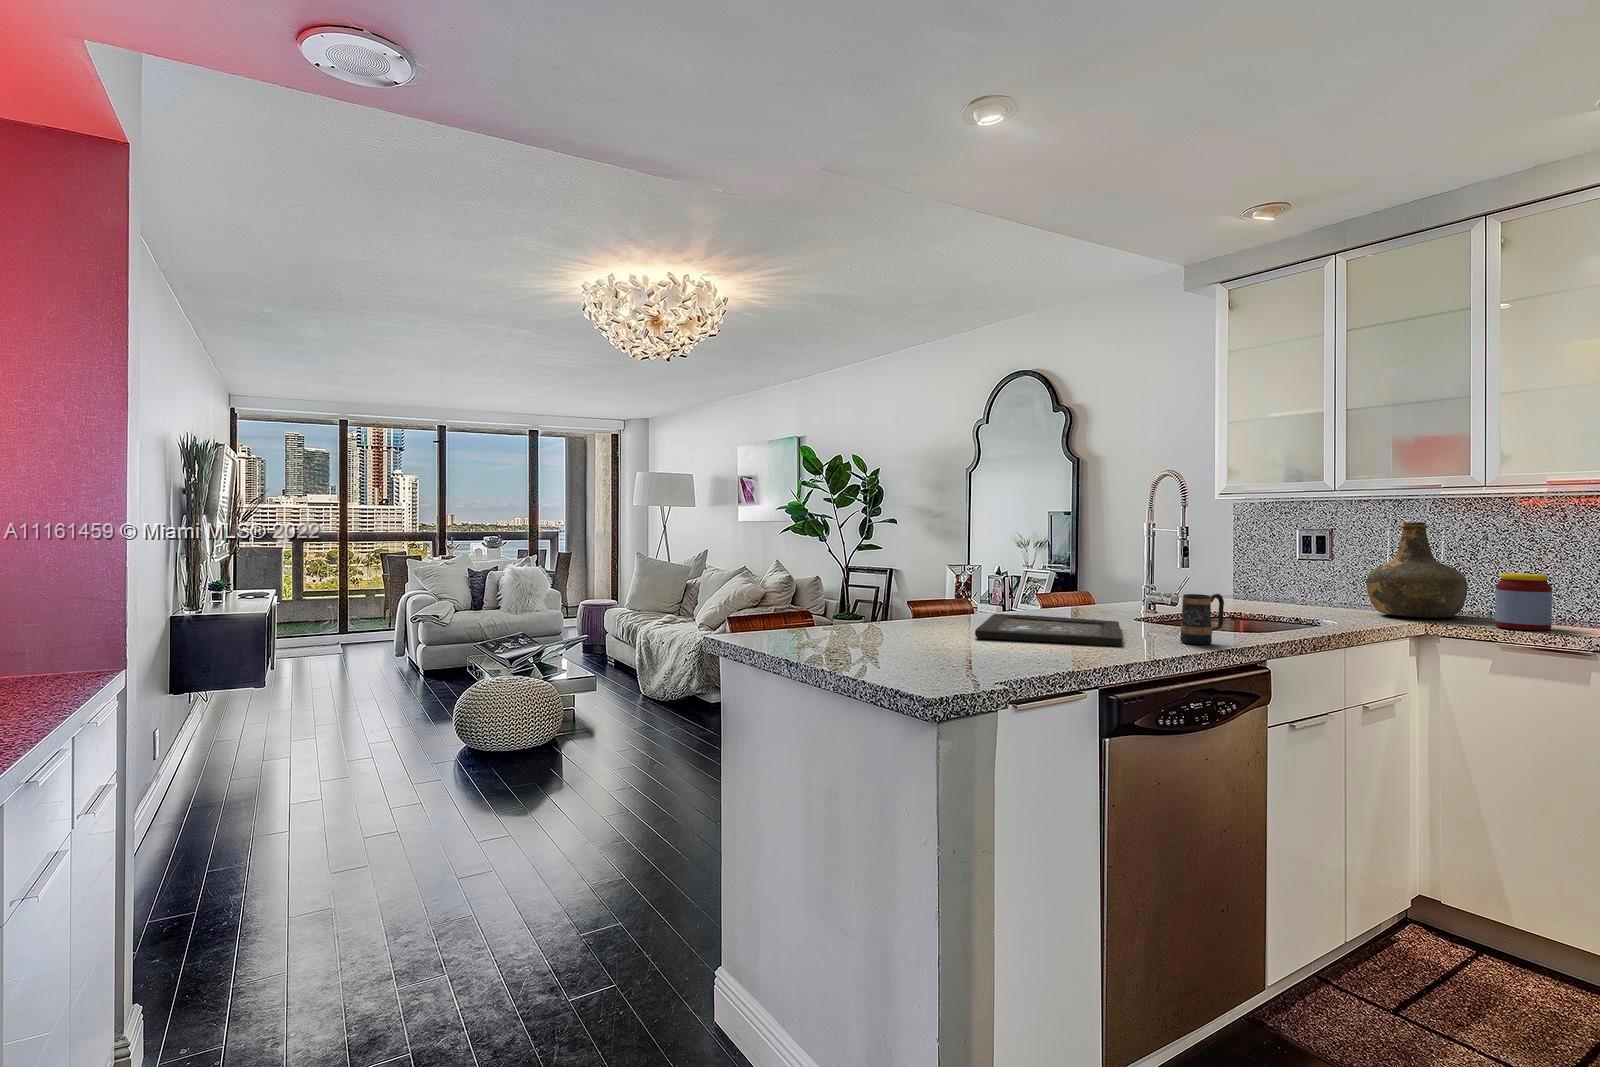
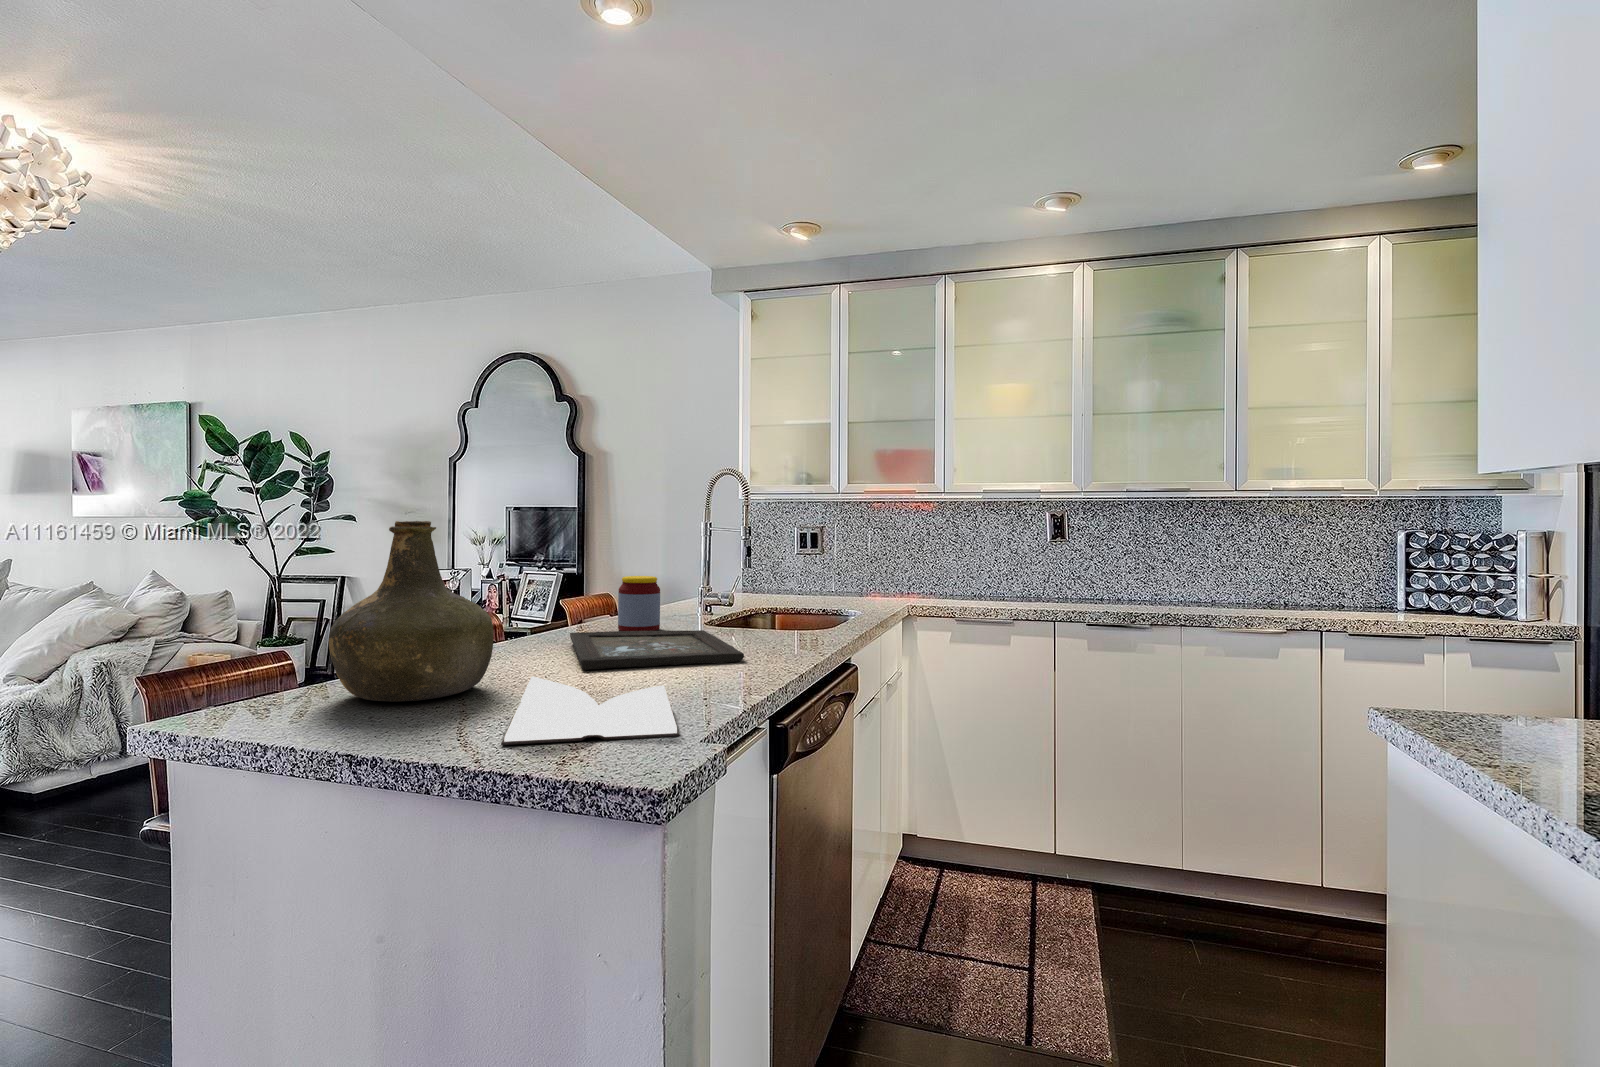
bottle: present [1366,522,1467,618] -> present [329,521,493,702]
jar: present [1495,573,1552,631] -> present [618,576,660,631]
mug: present [1180,594,1224,644] -> none [783,598,819,650]
book: none [866,628,1003,678] -> present [501,676,679,745]

